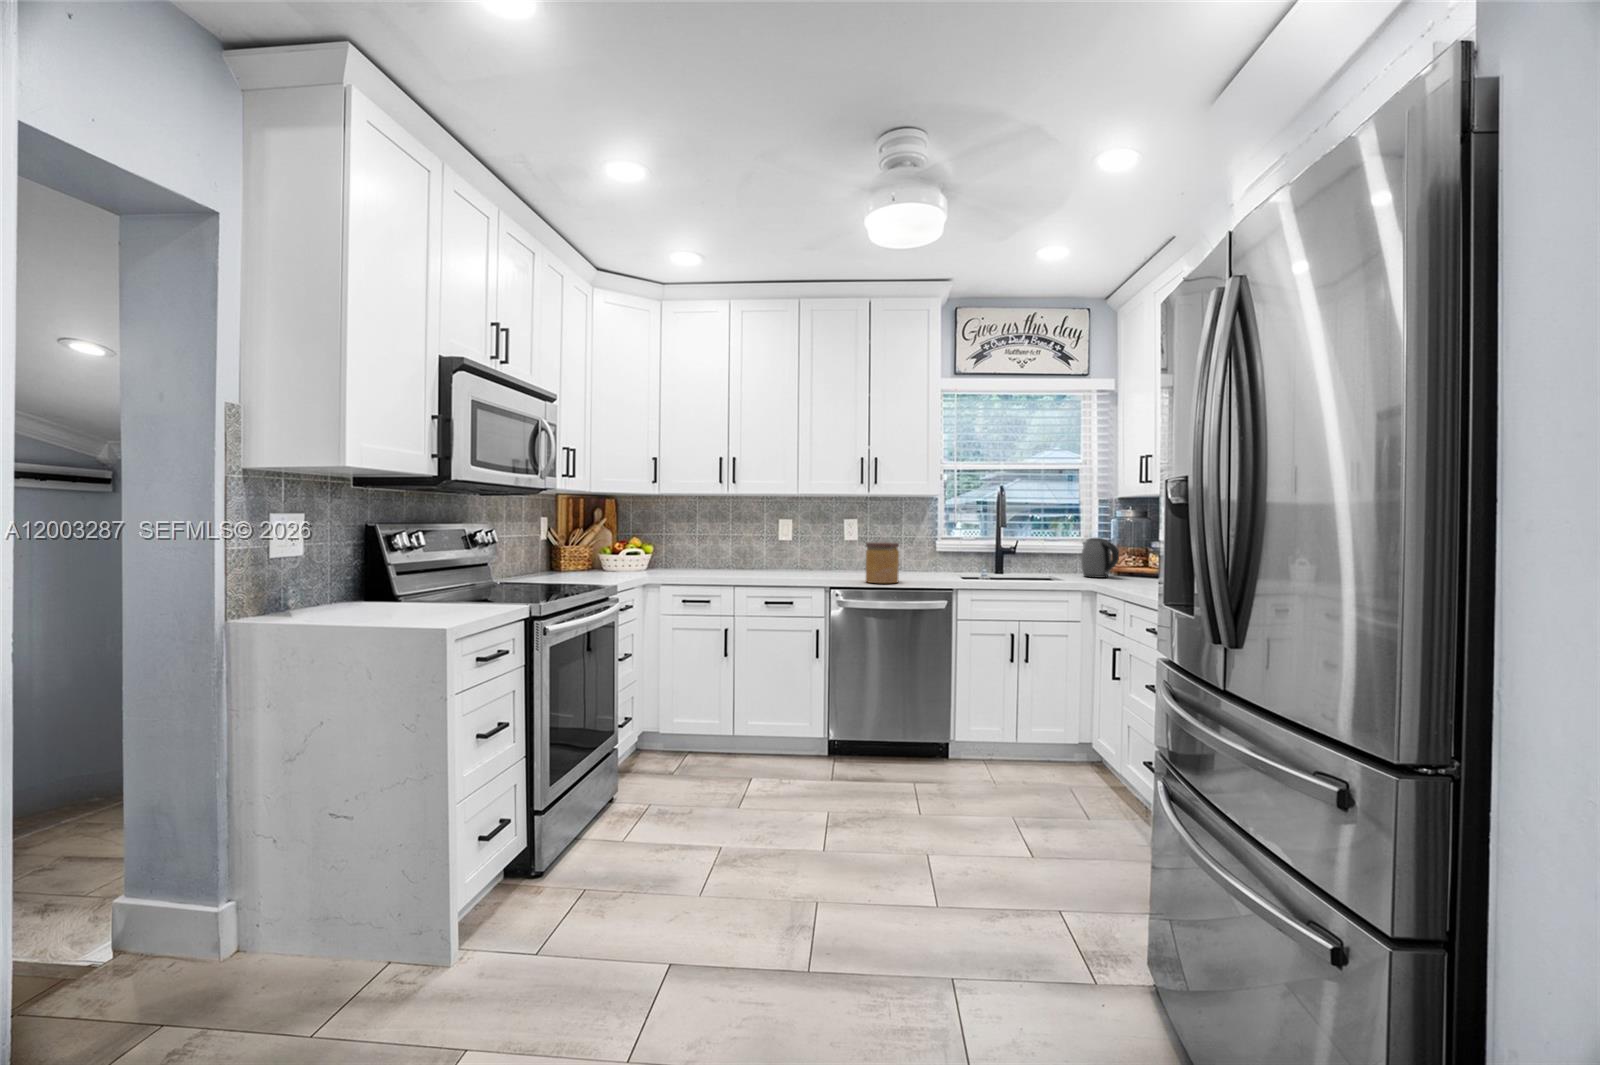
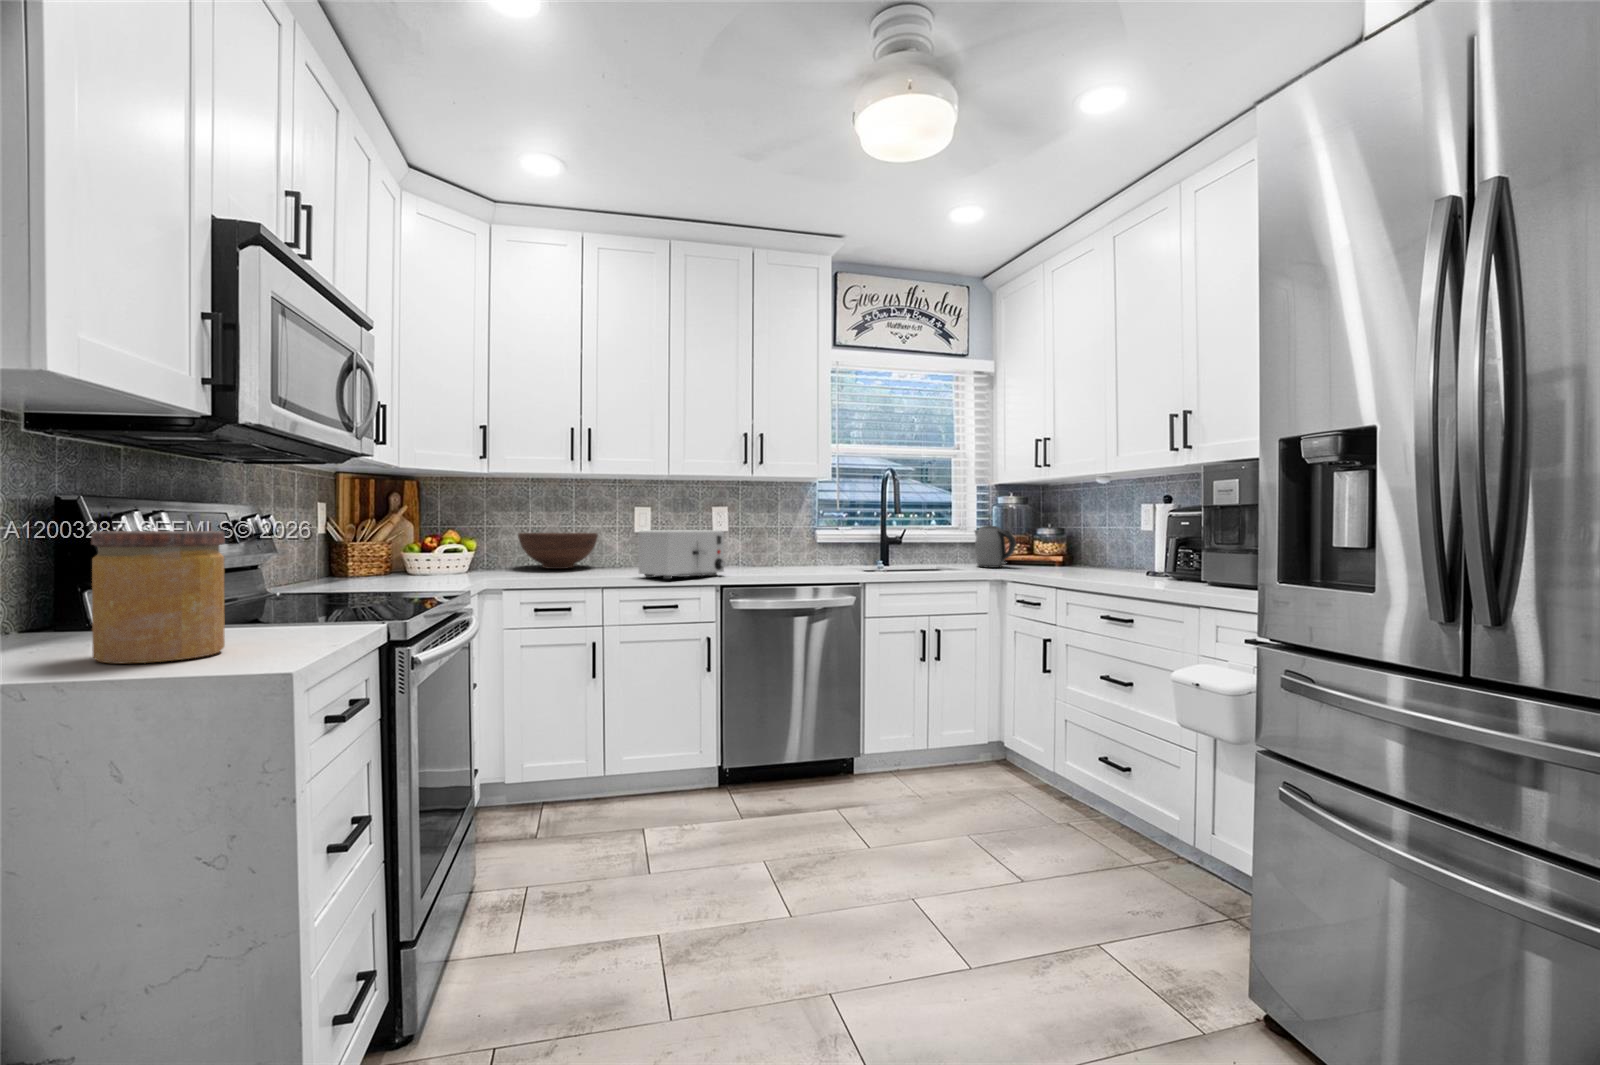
fruit bowl: none [684,540,745,569] -> present [518,533,598,569]
toaster: none [765,540,837,580] -> present [639,530,726,579]
jar: present [866,542,899,583] -> present [91,531,225,663]

